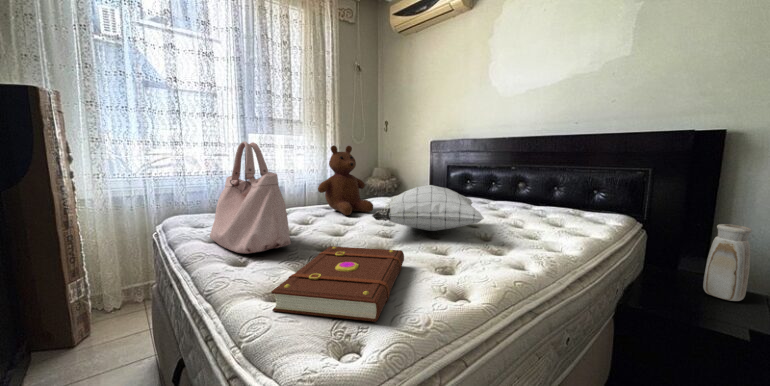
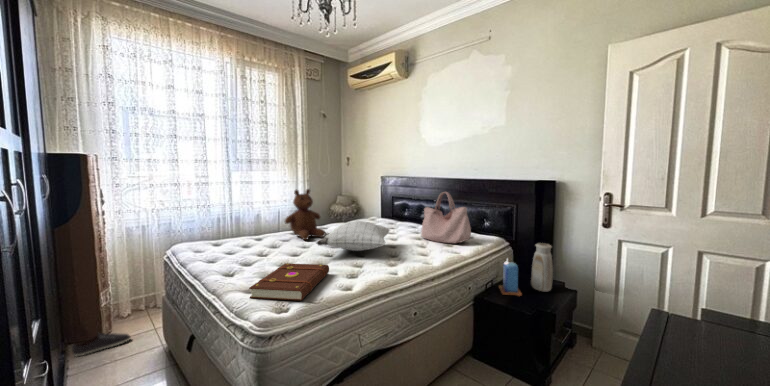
handbag: present [210,141,291,253] -> present [421,192,471,243]
candle: none [648,247,702,307] -> present [499,259,522,296]
shoe: none [36,334,118,366] -> present [72,333,131,356]

